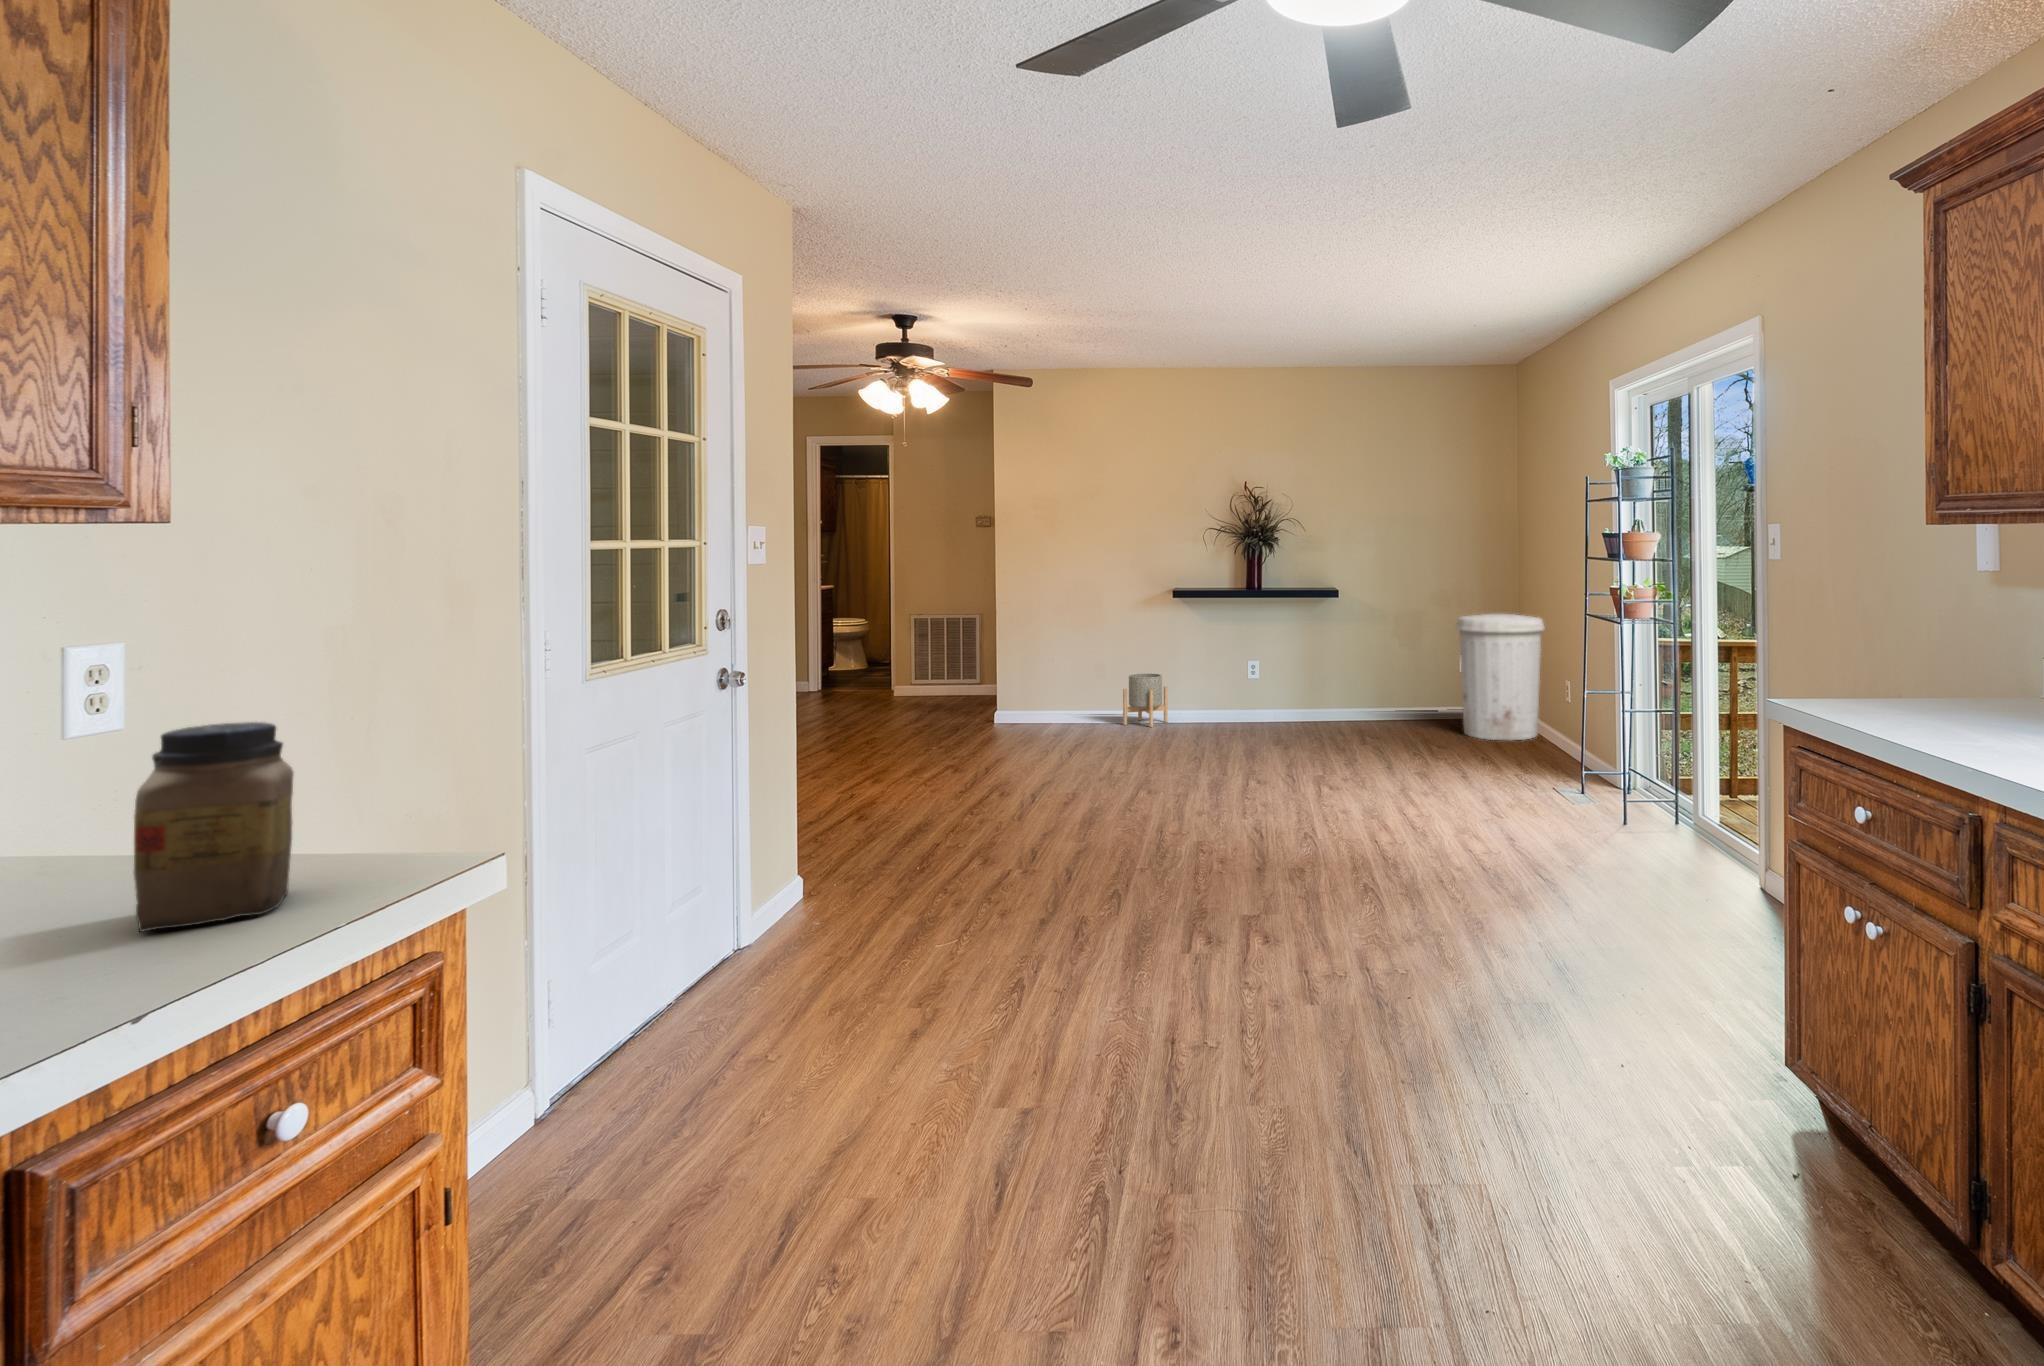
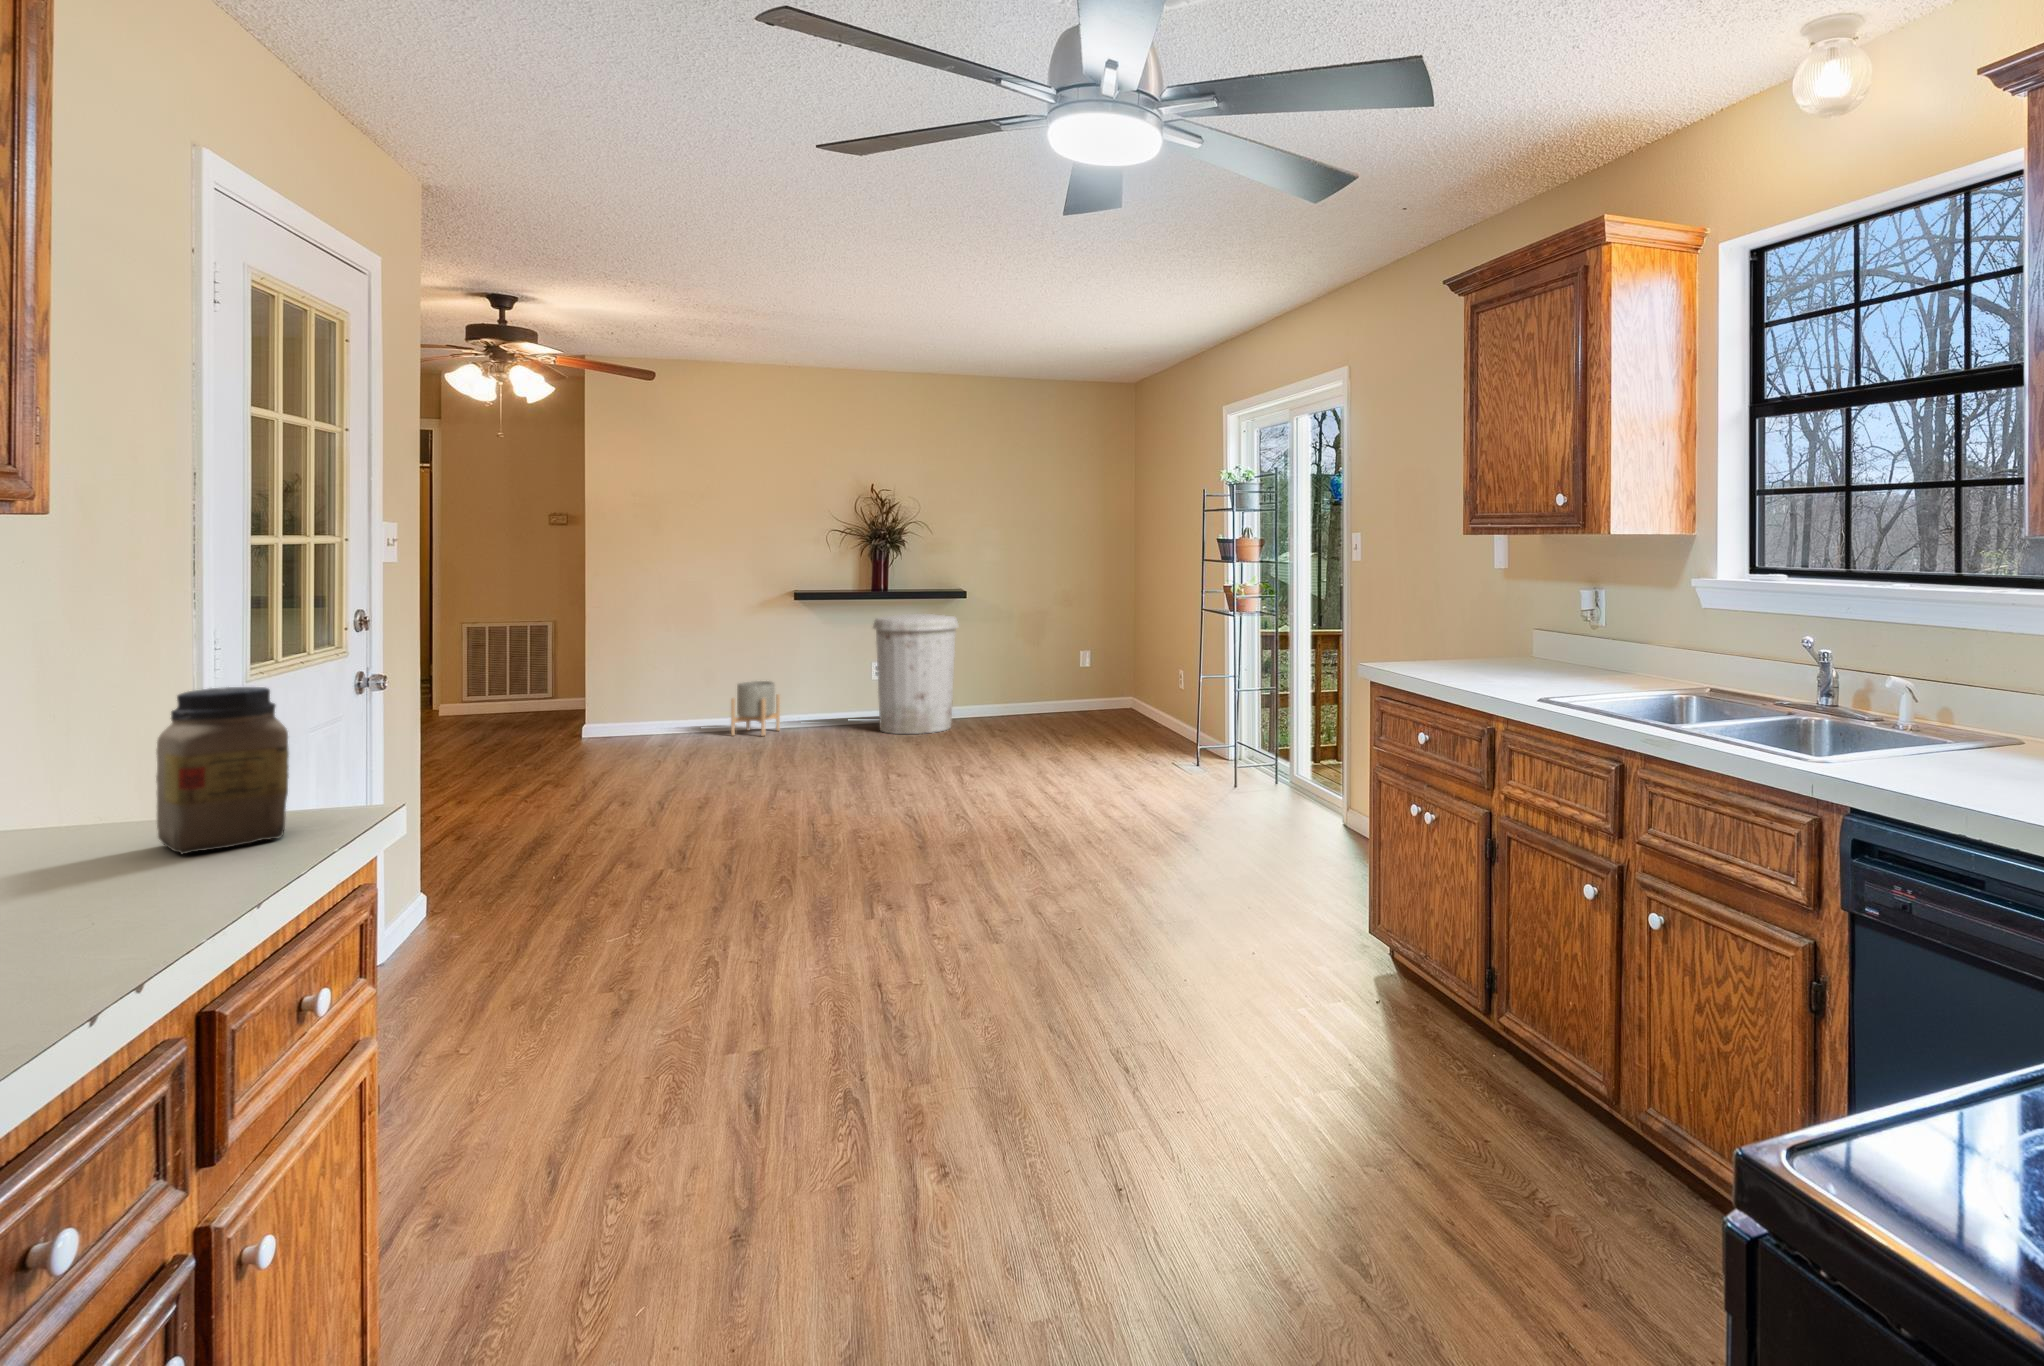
trash can: present [1456,614,1545,740] -> present [873,614,959,734]

